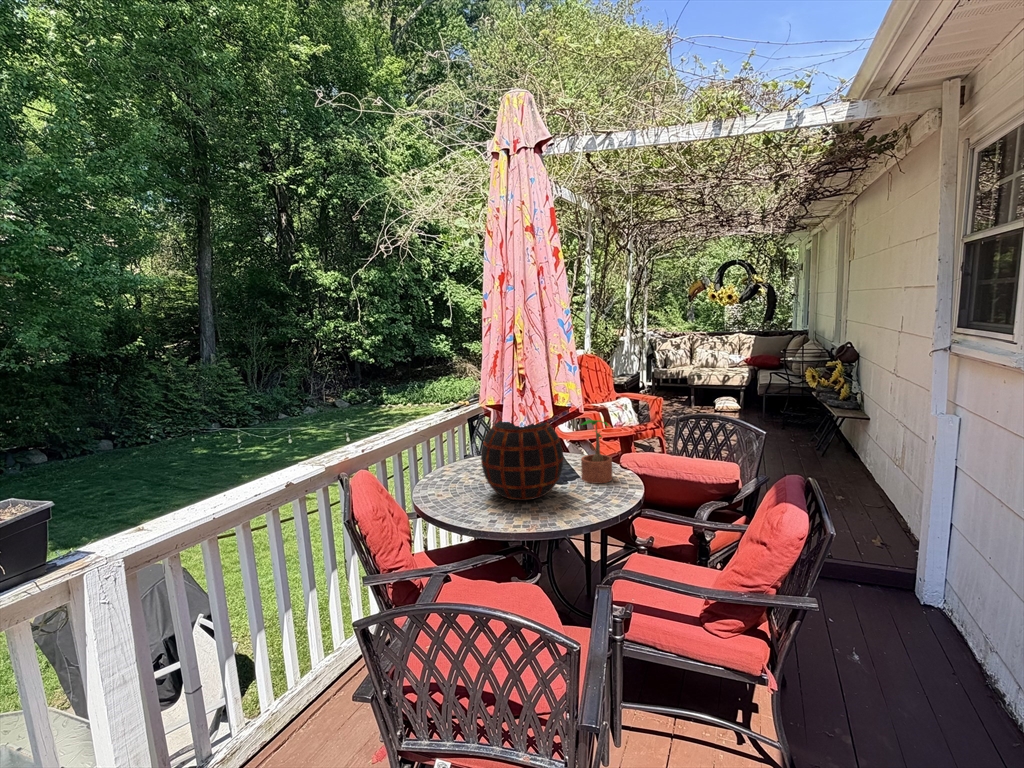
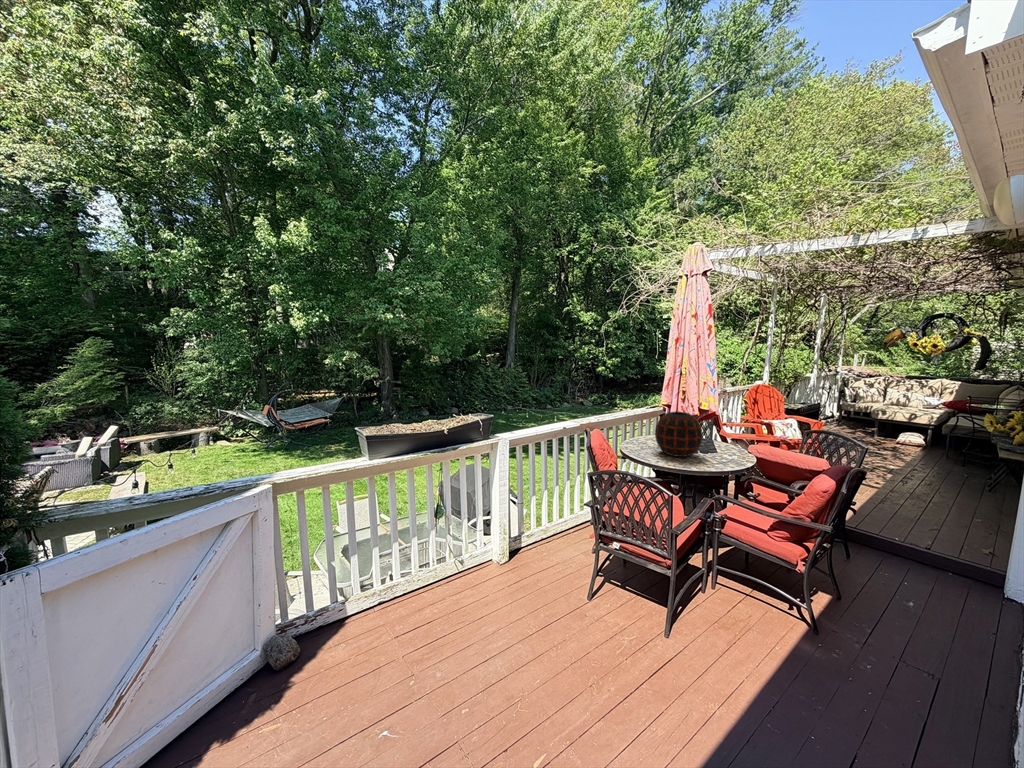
potted plant: present [581,420,612,483] -> none [717,420,741,457]

